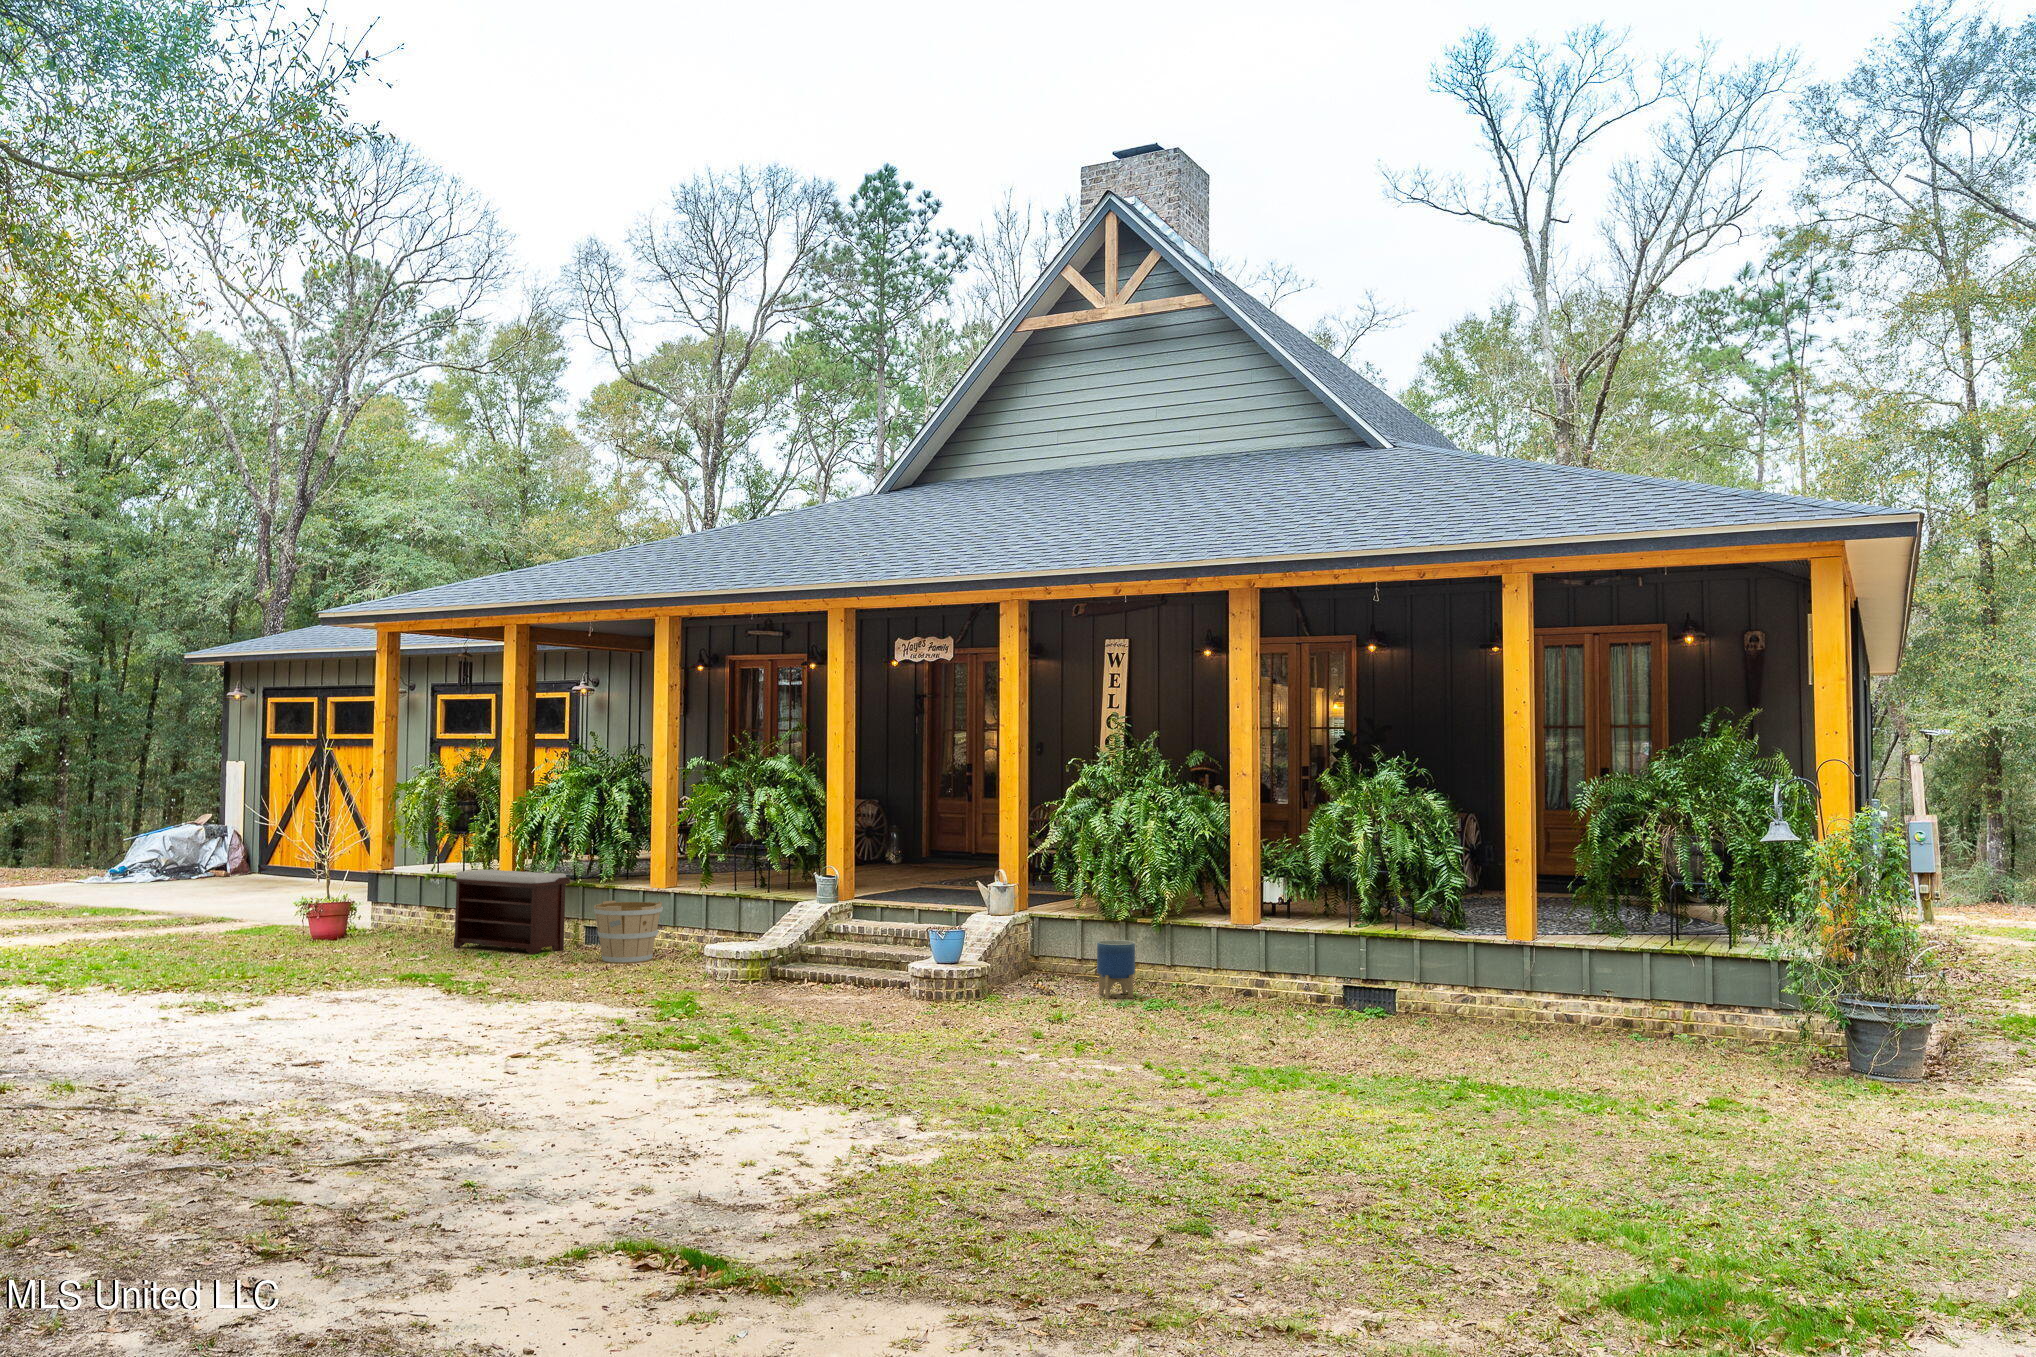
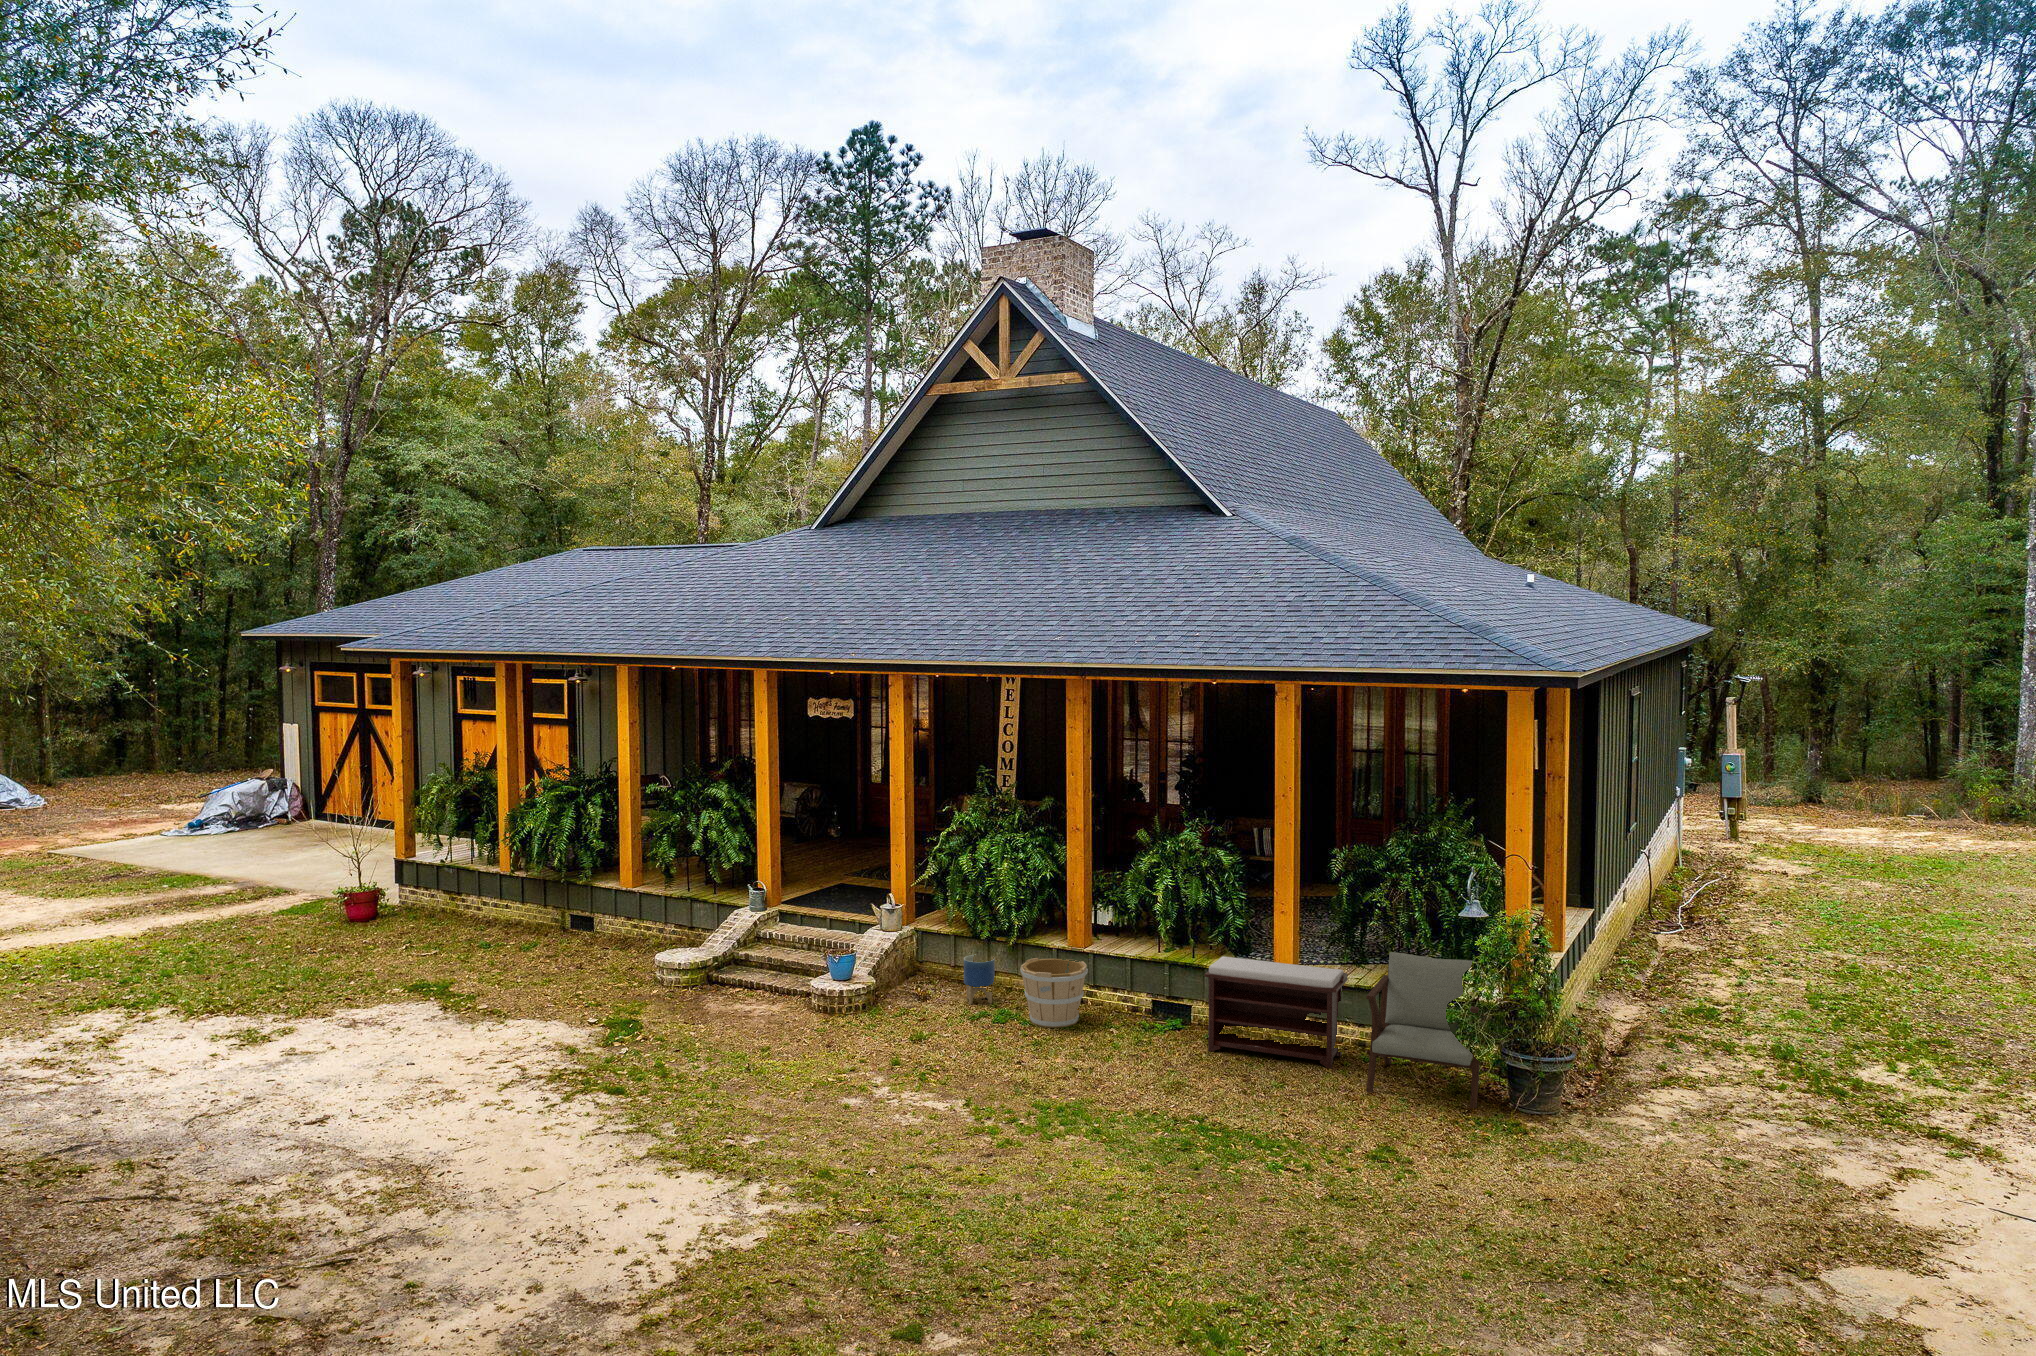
bench: present [452,870,570,955] -> present [1204,956,1348,1068]
lounge chair: none [1666,896,1828,1078] -> present [1366,952,1480,1108]
wooden bucket: present [594,901,663,964] -> present [1020,958,1088,1028]

